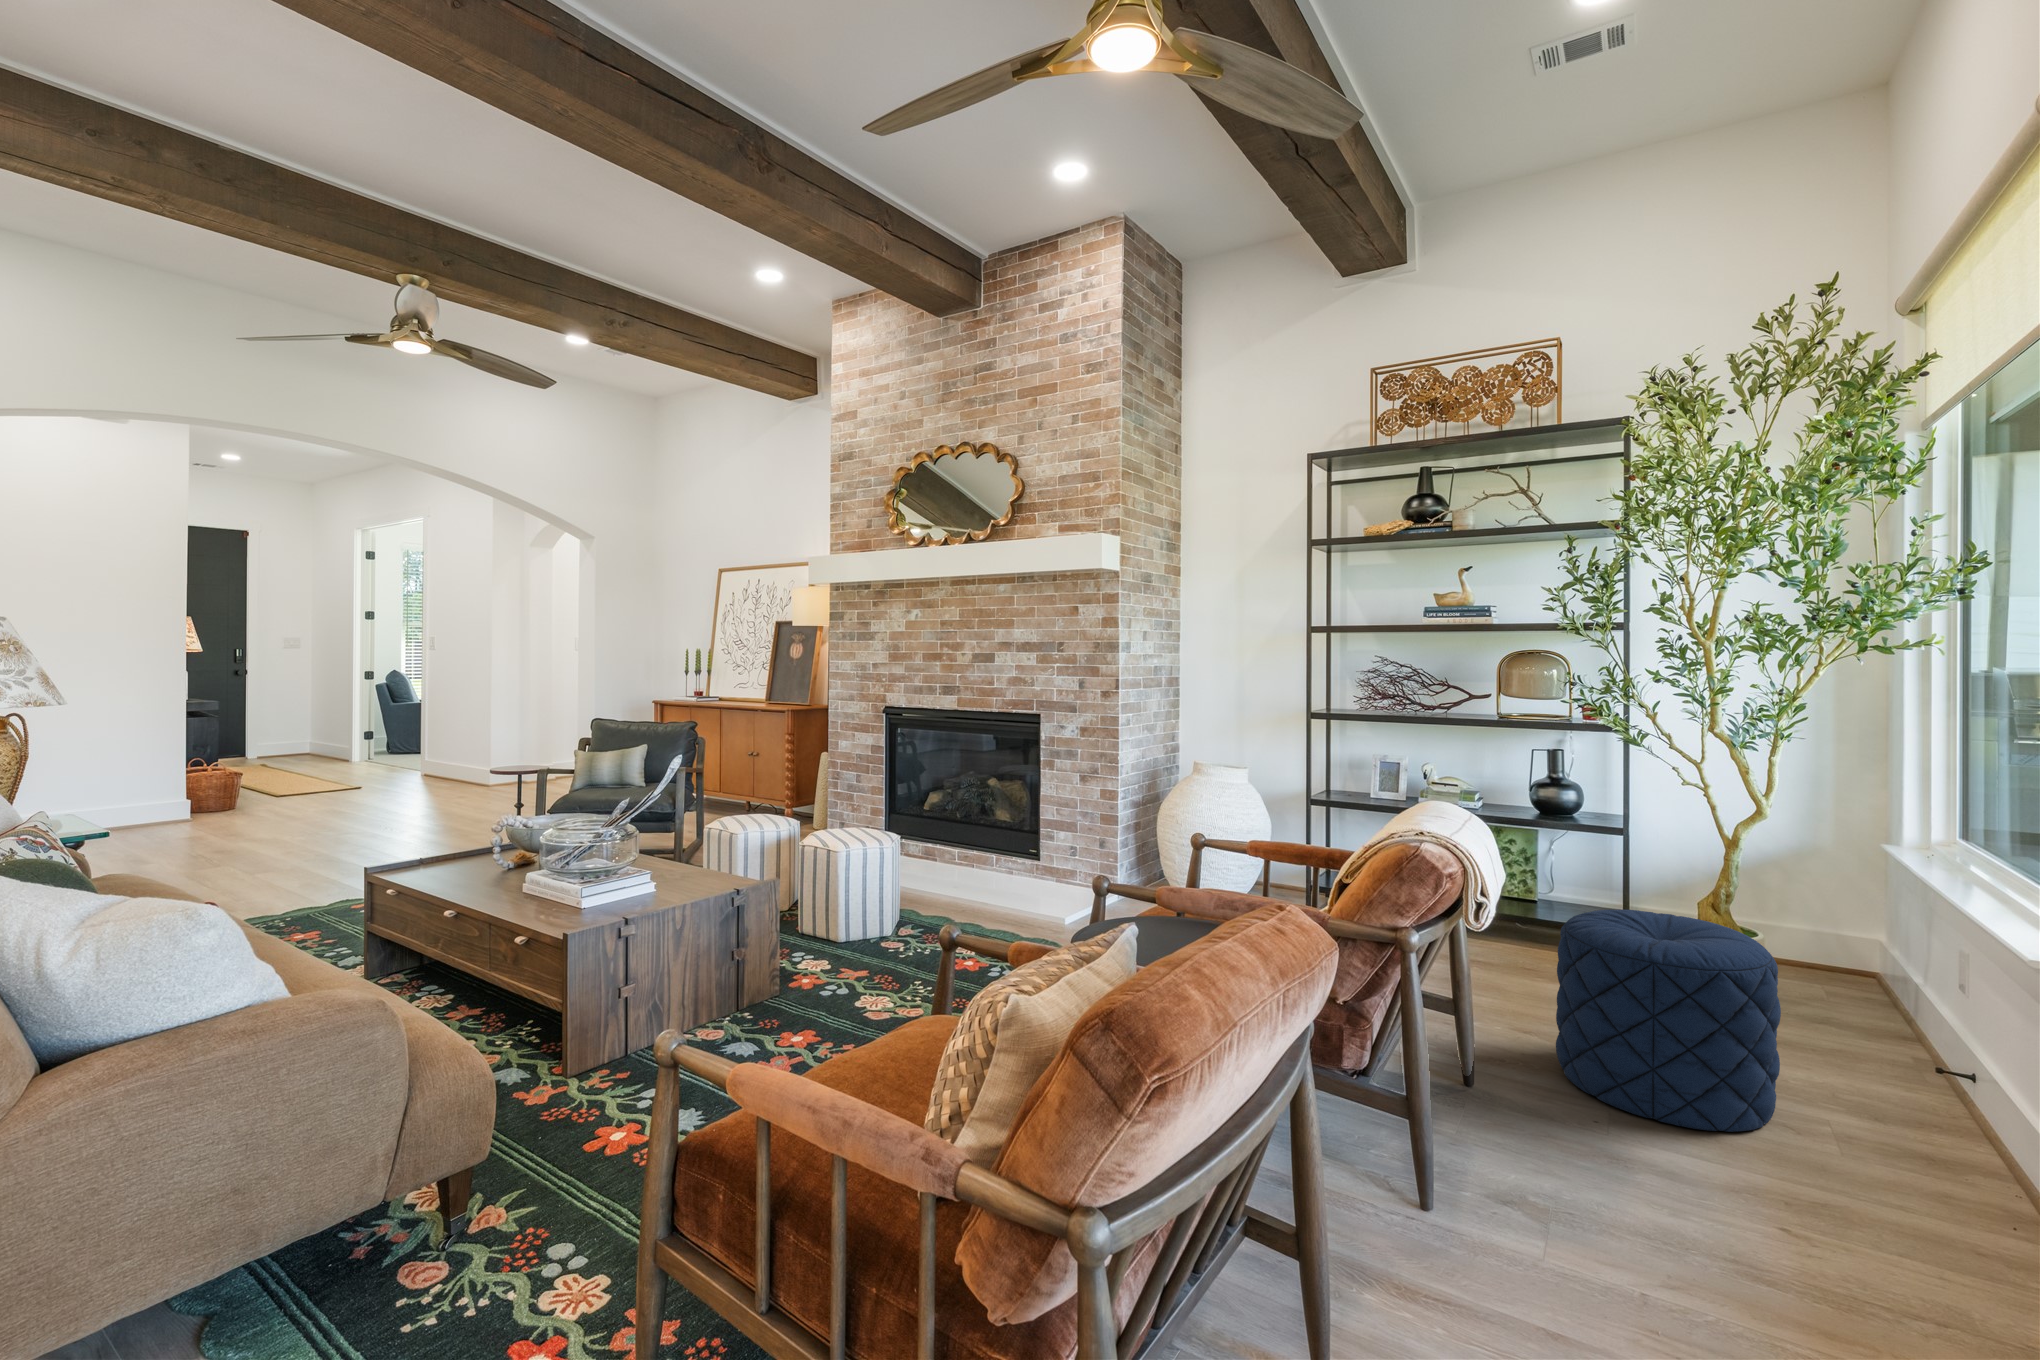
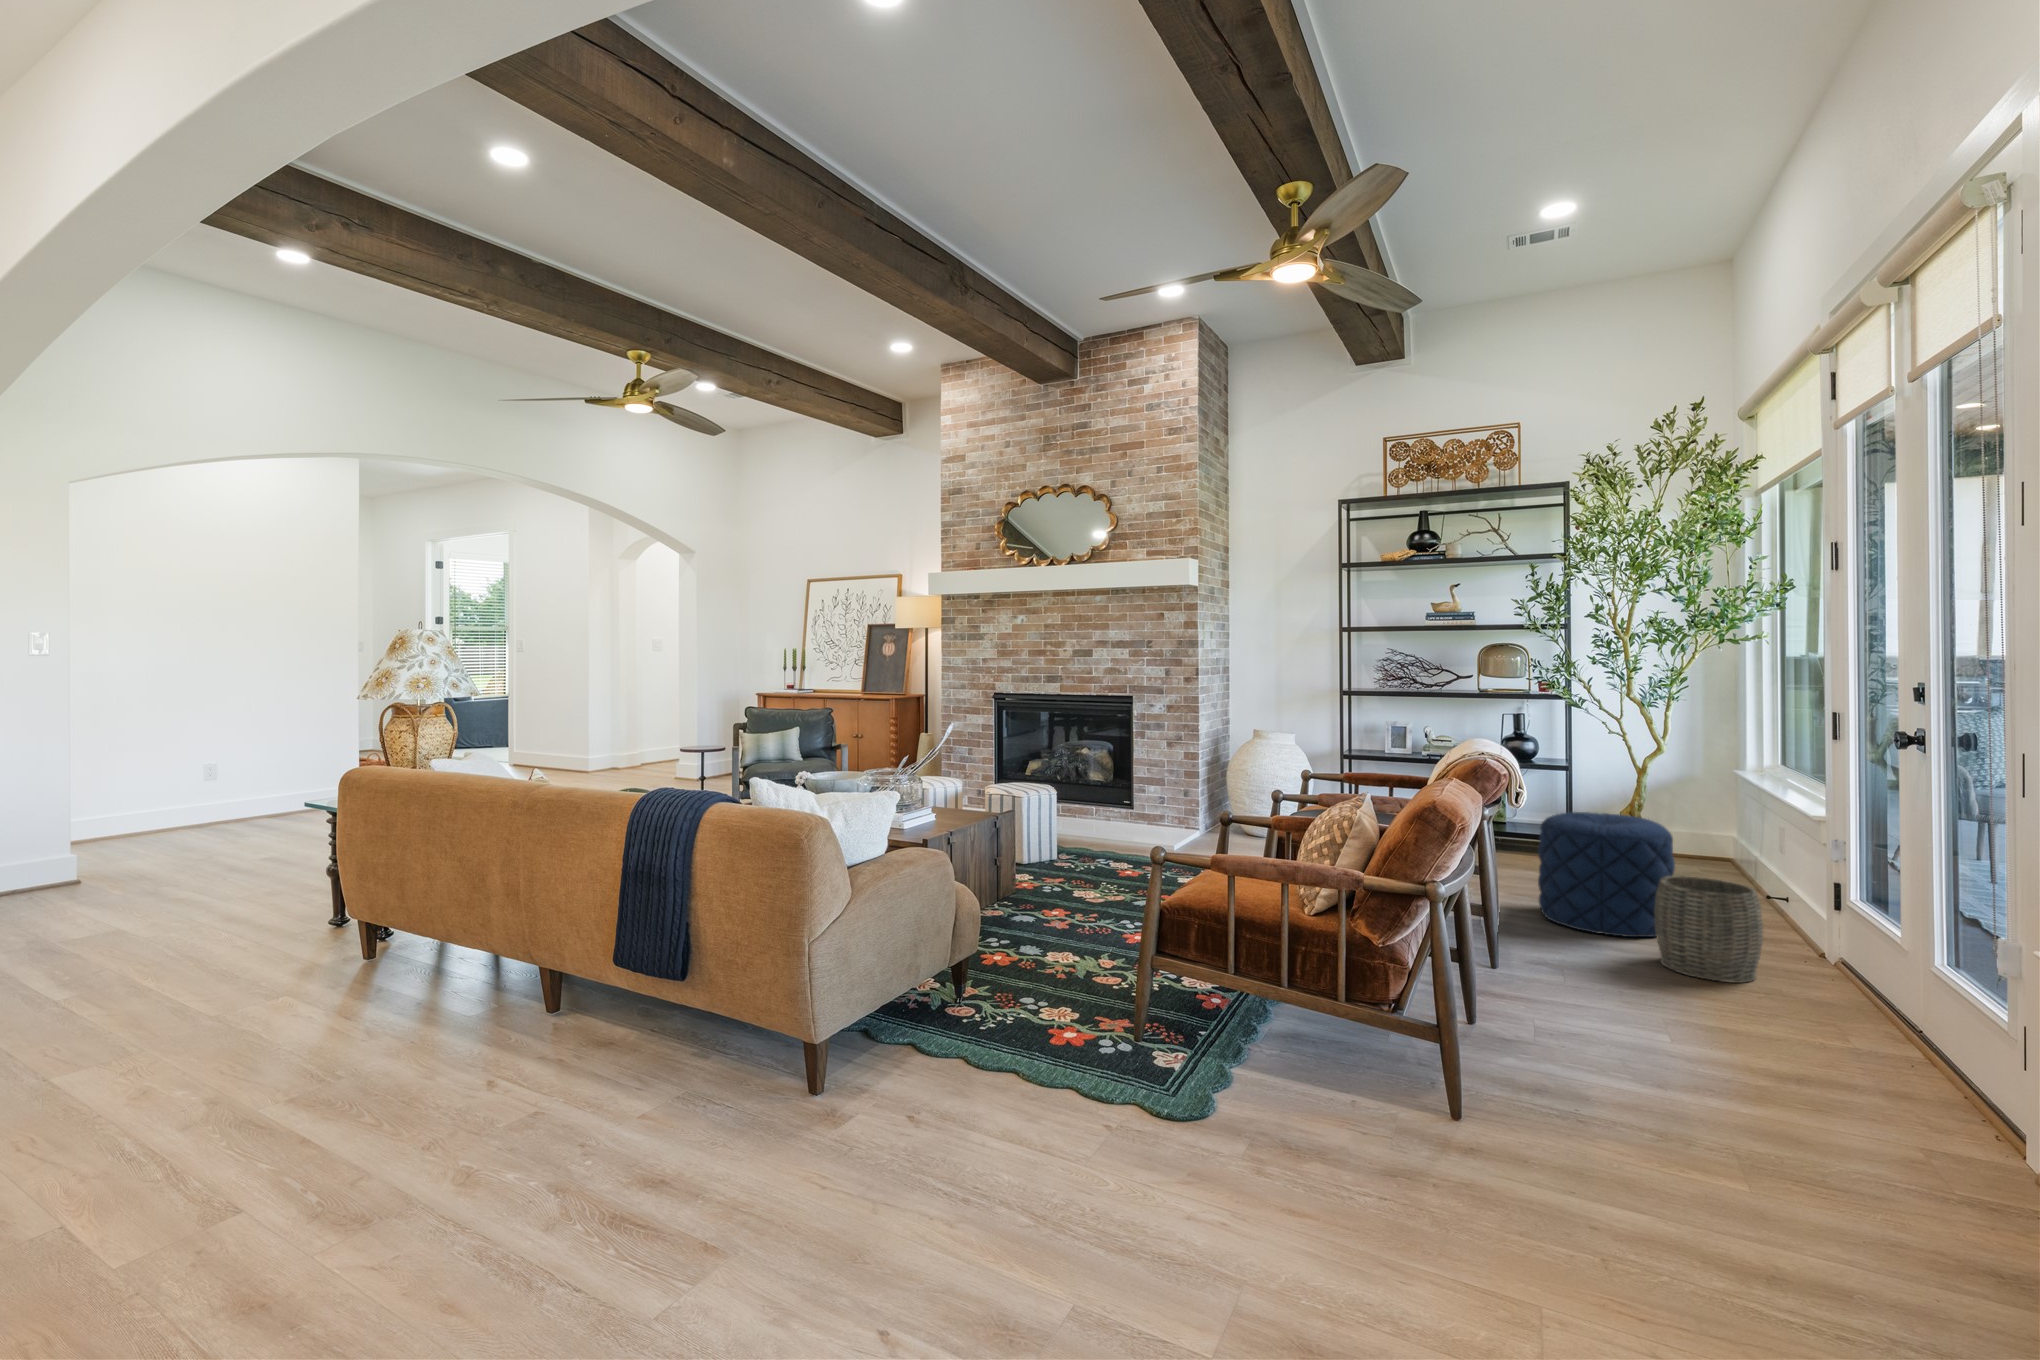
woven basket: none [1740,1050,1946,1271] -> present [1655,876,1763,983]

